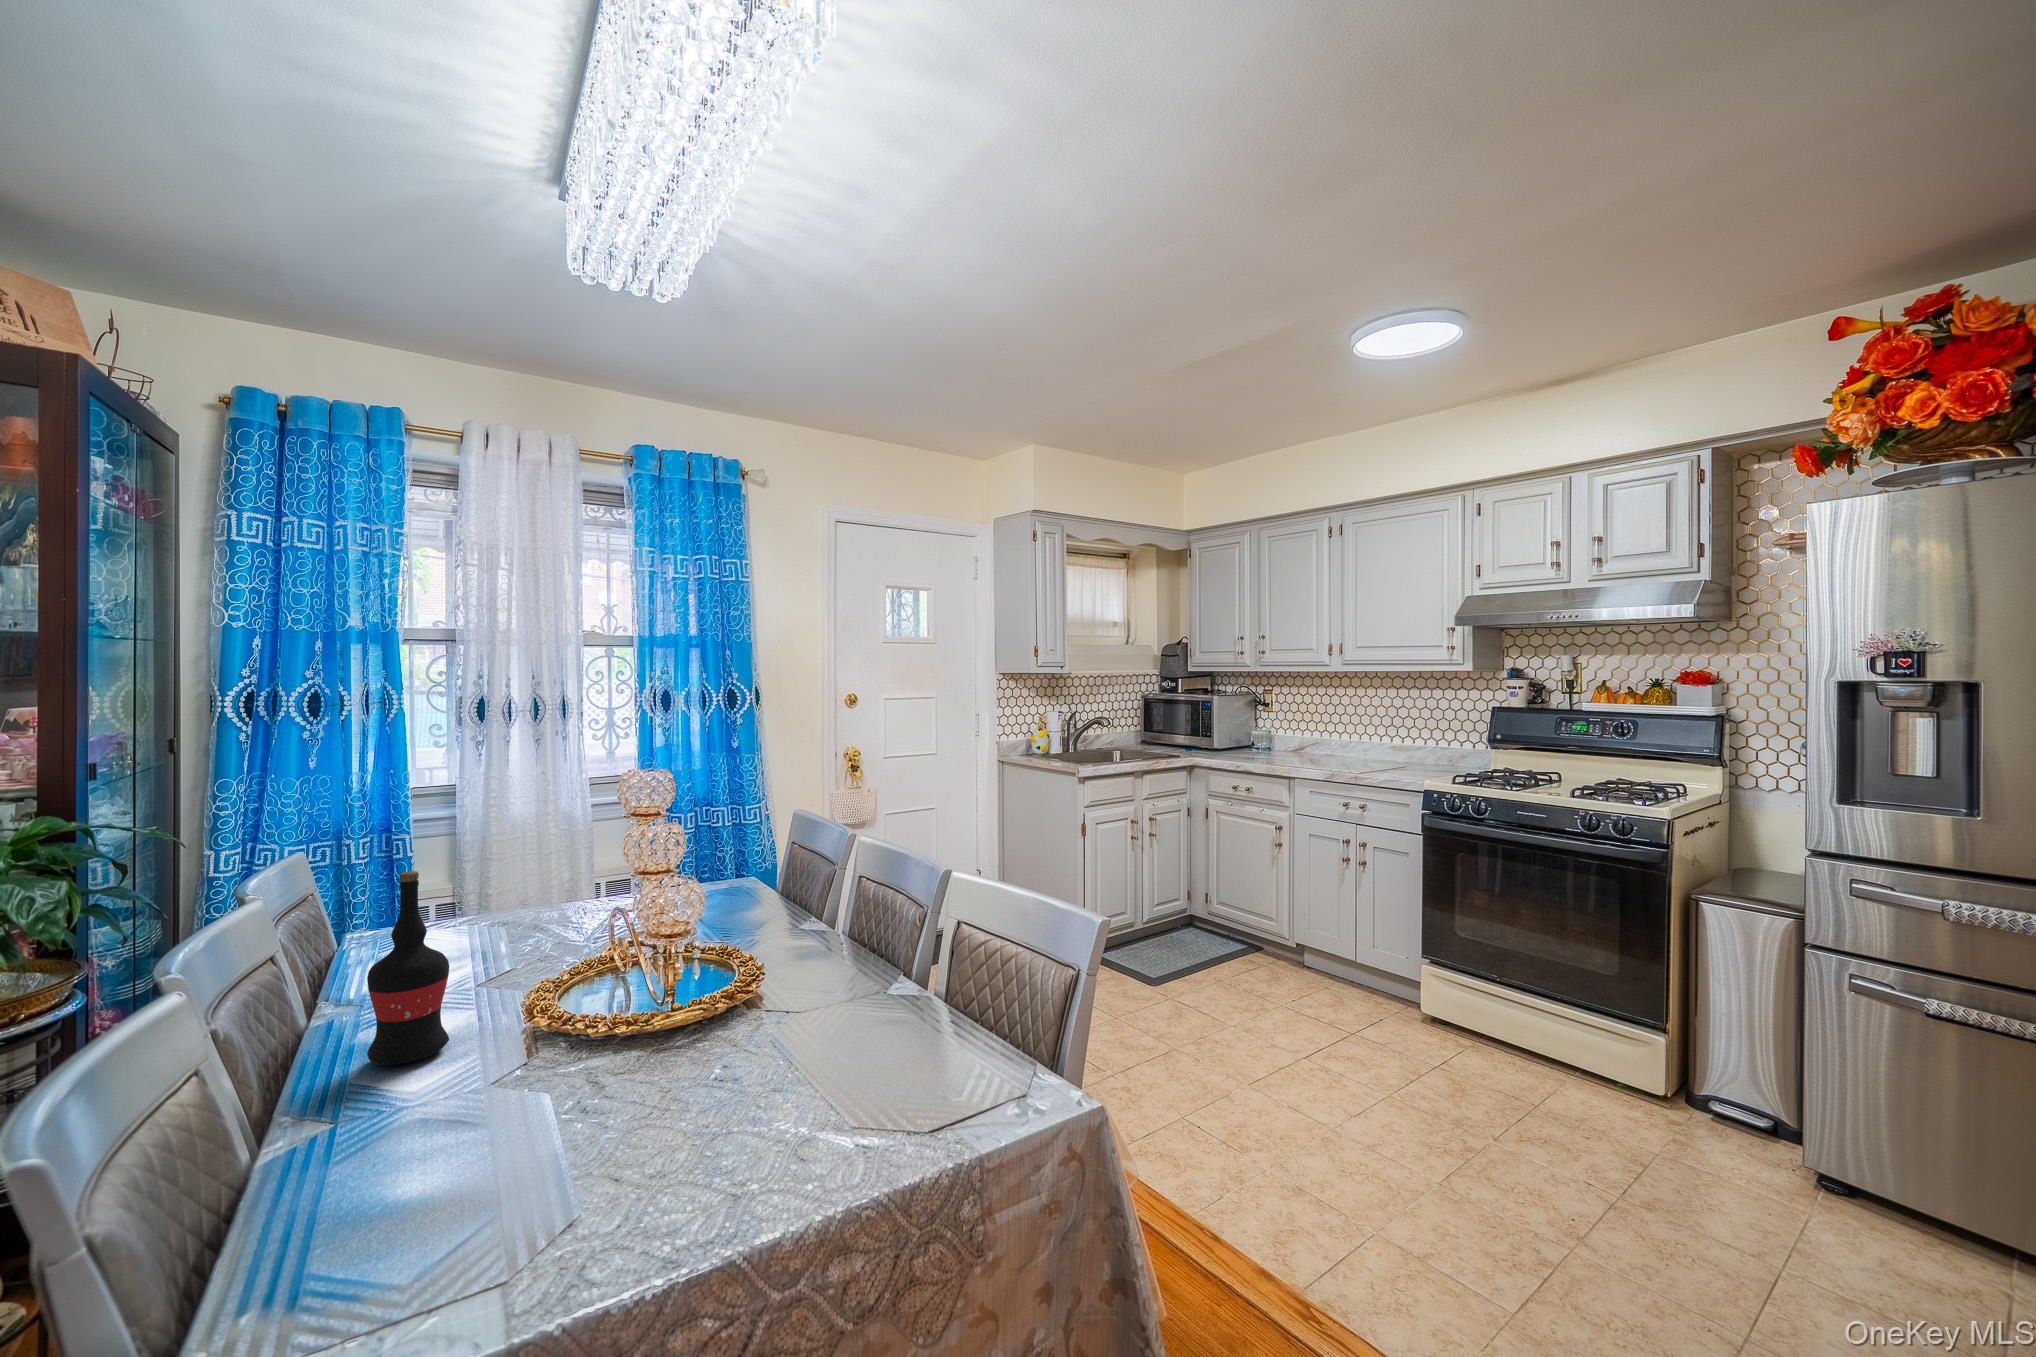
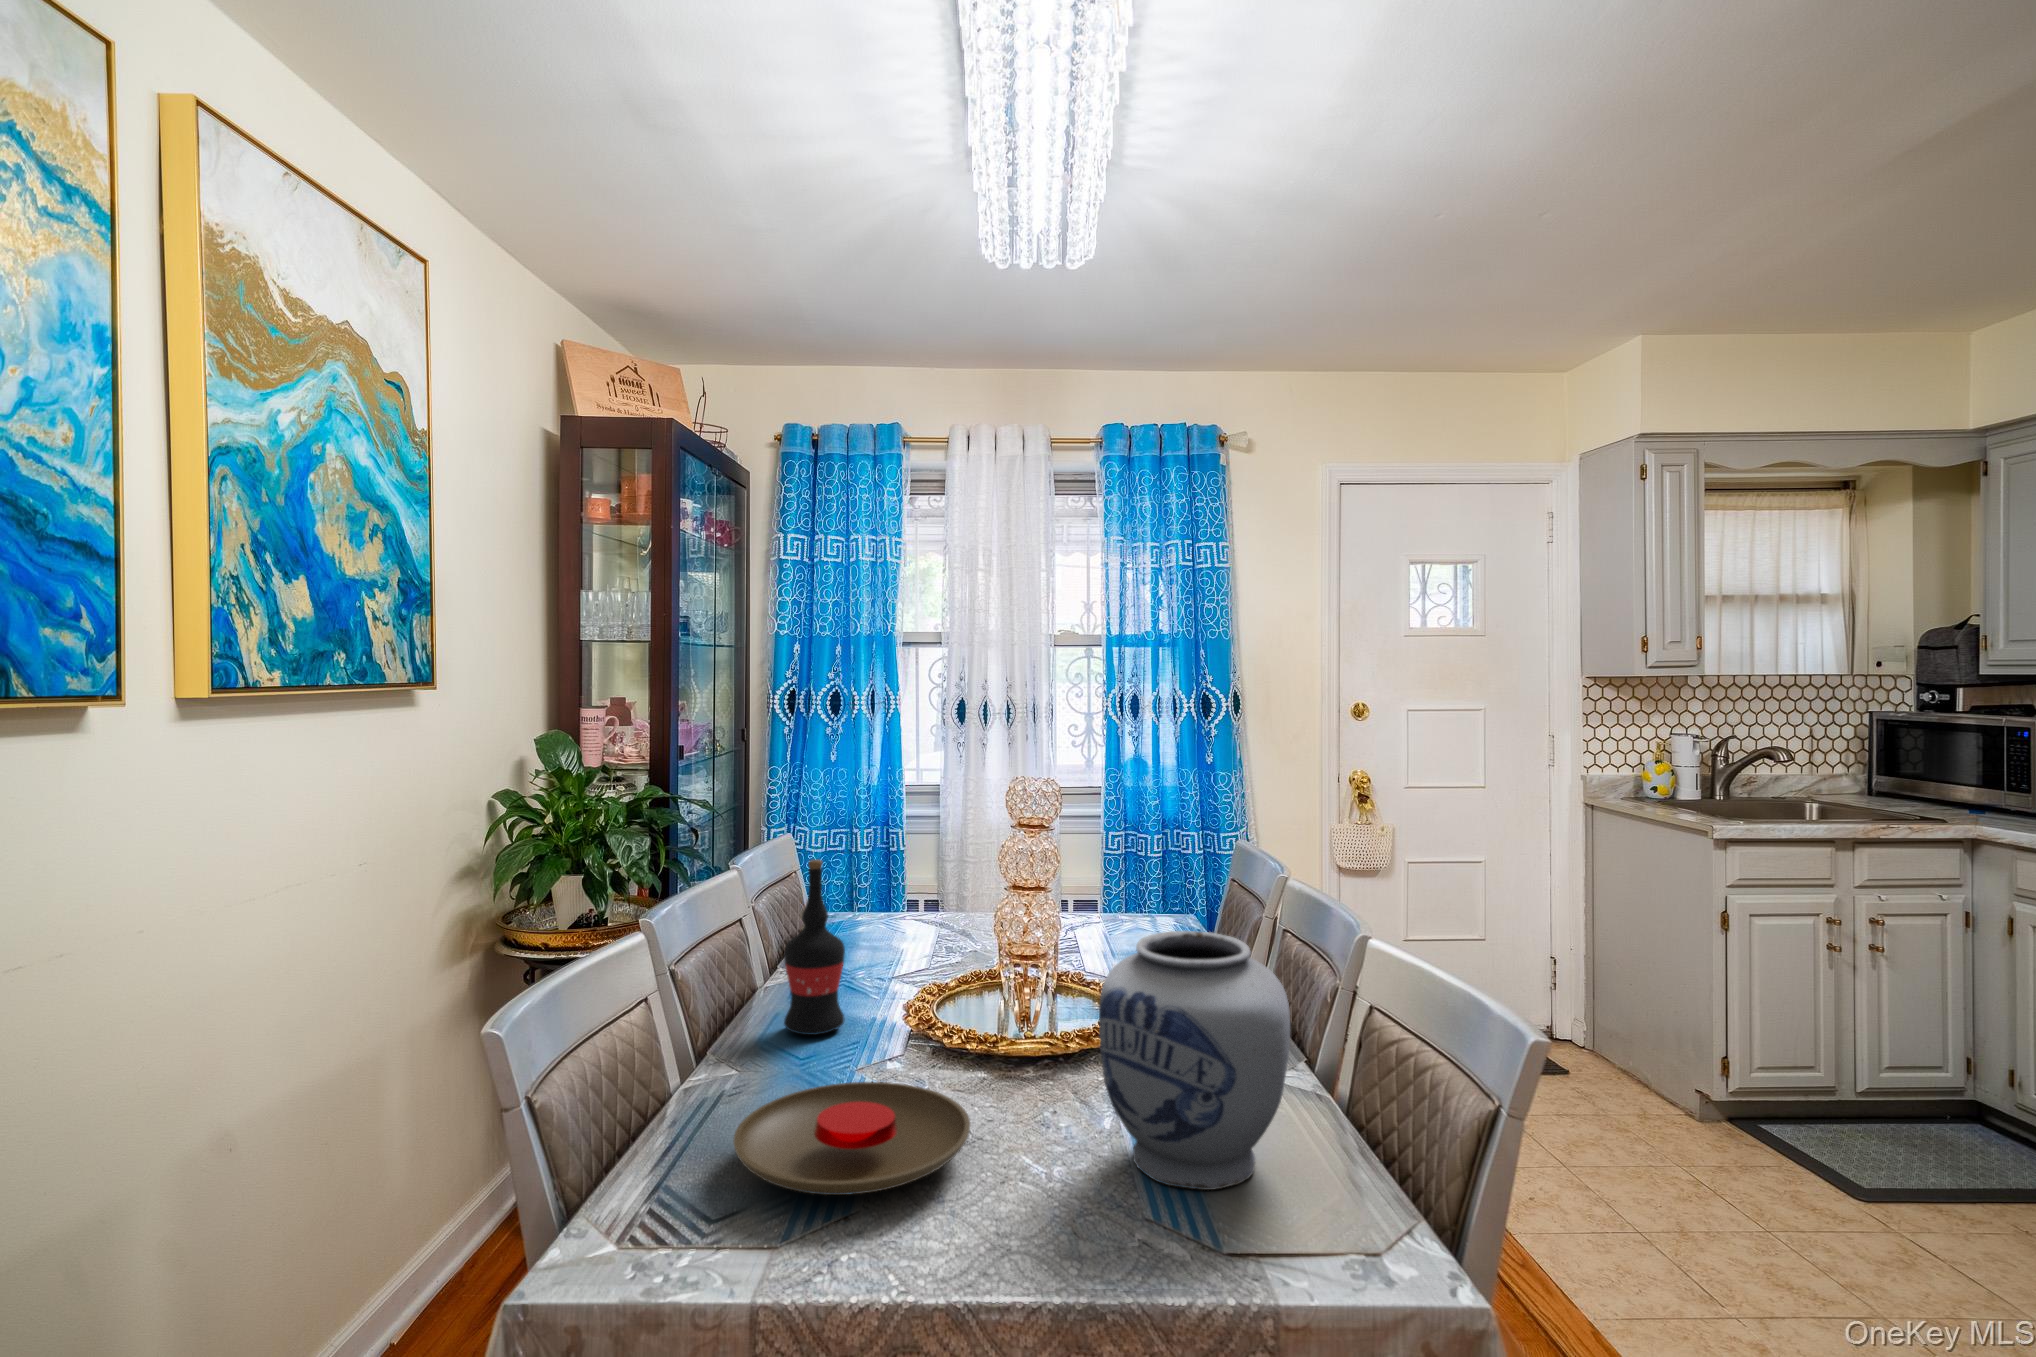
vase: none [790,882,949,1097] -> present [1099,931,1290,1190]
plate: none [396,1078,677,1222] -> present [733,1082,970,1195]

